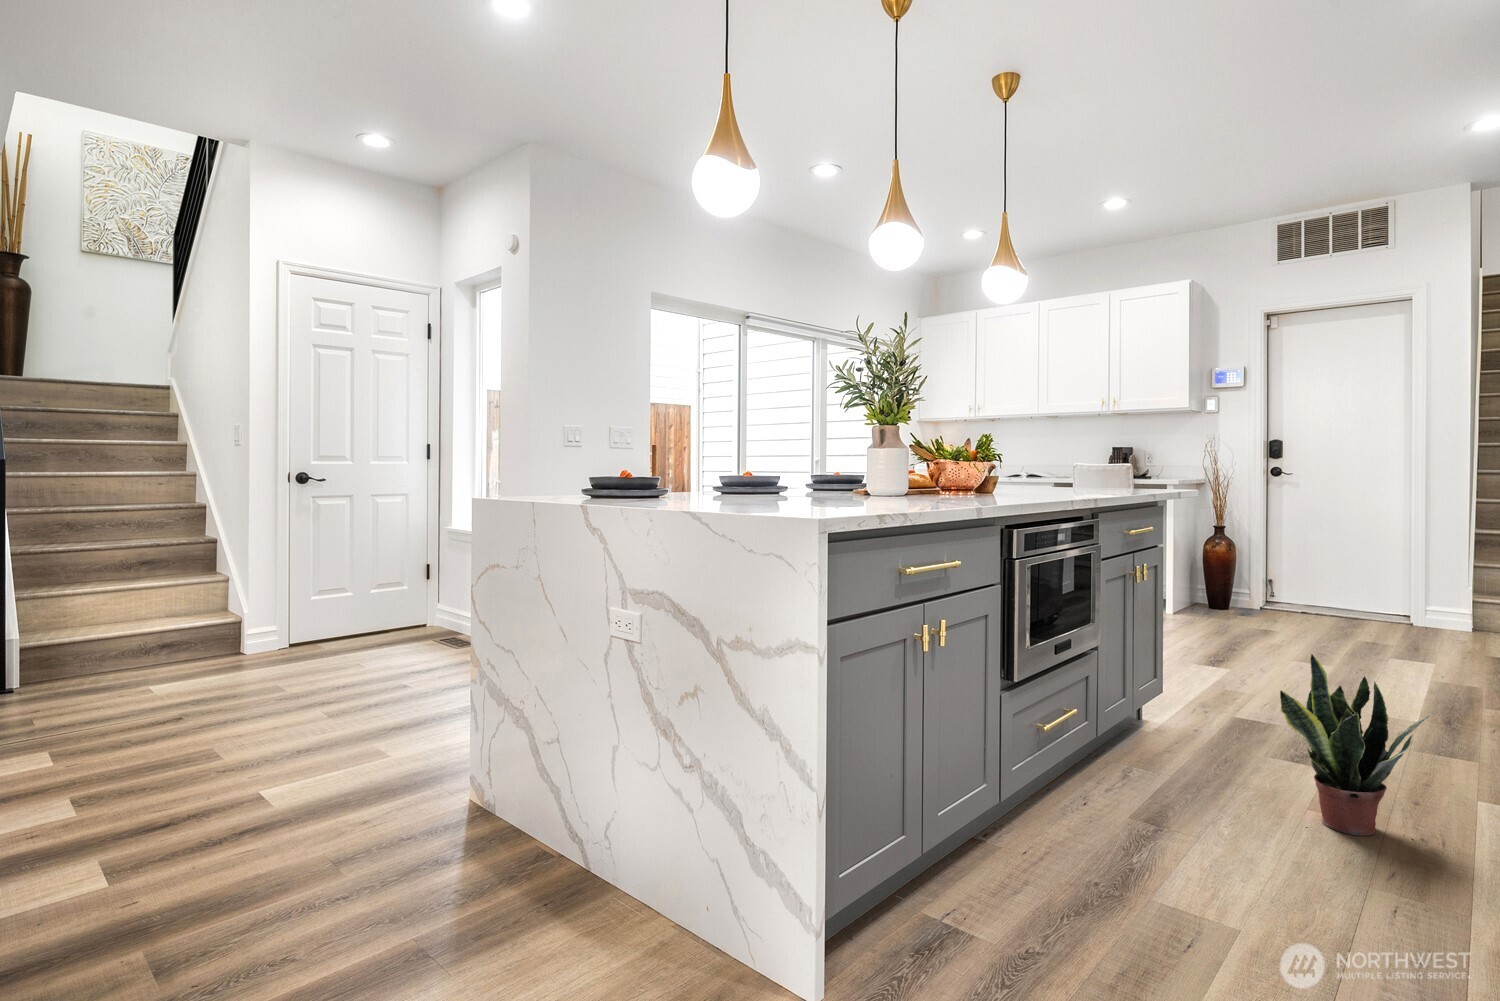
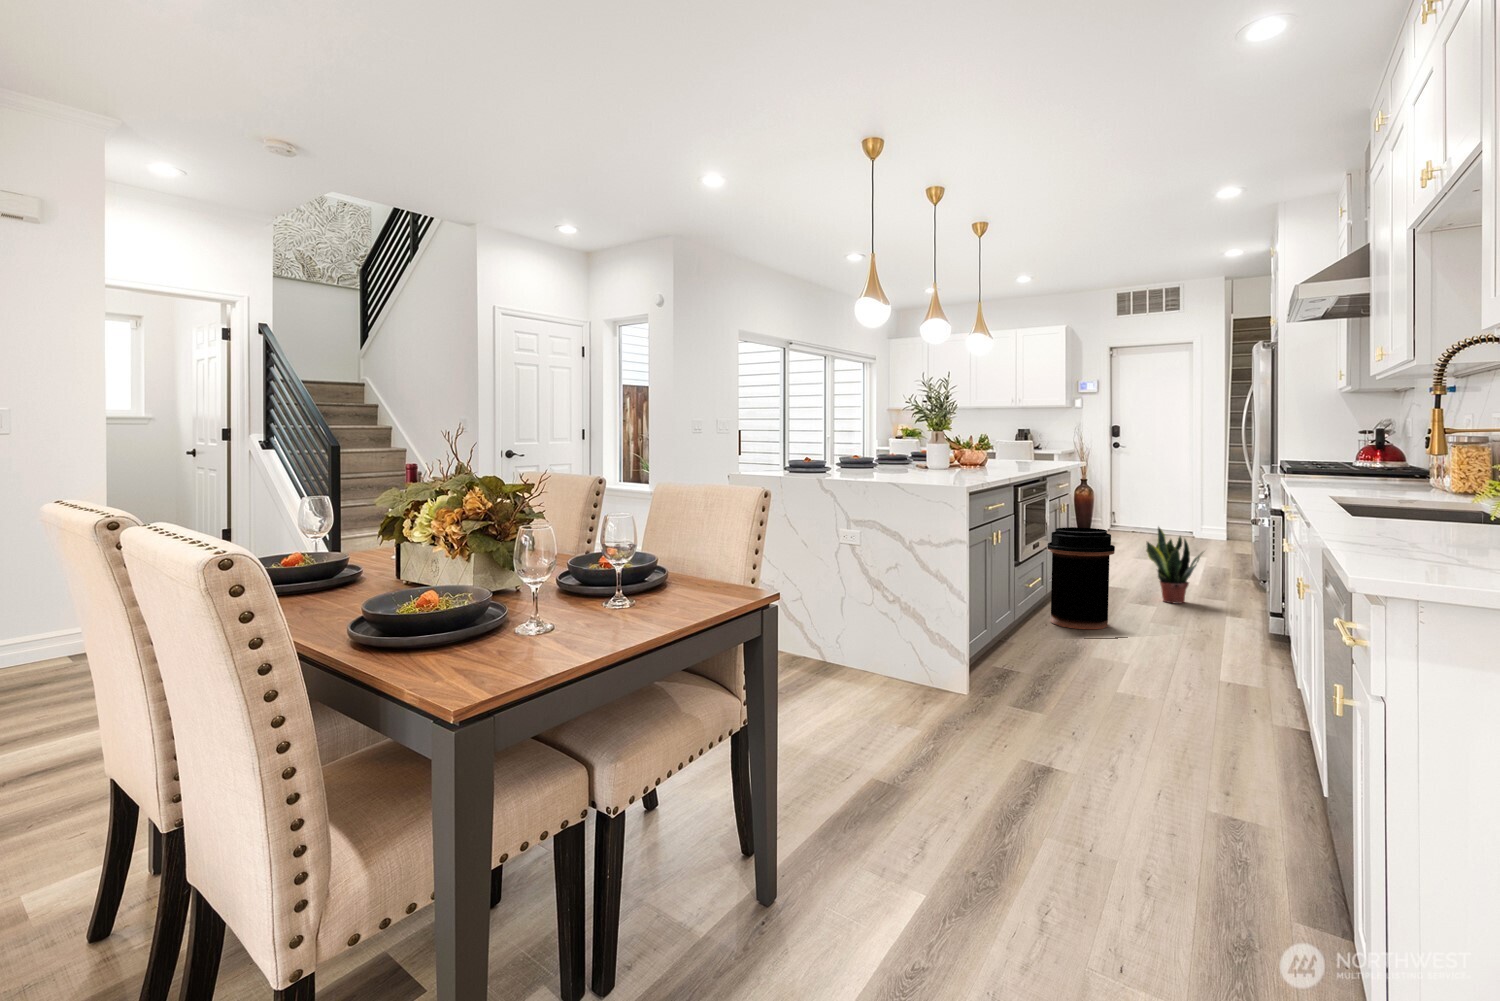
trash can: none [1010,671,1170,943] -> present [1047,527,1115,629]

